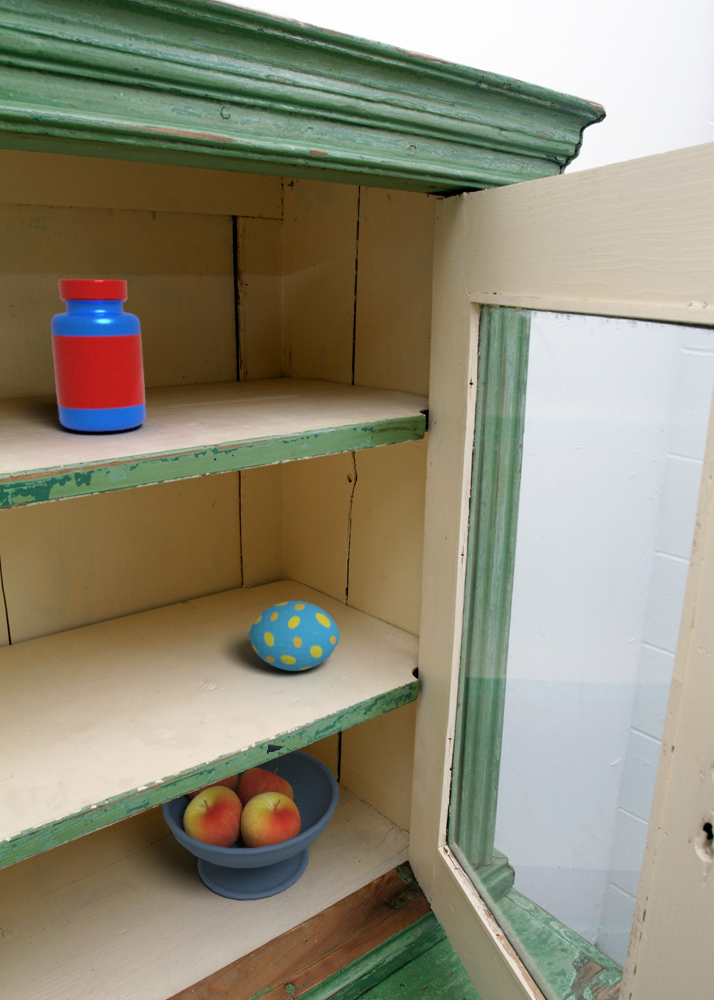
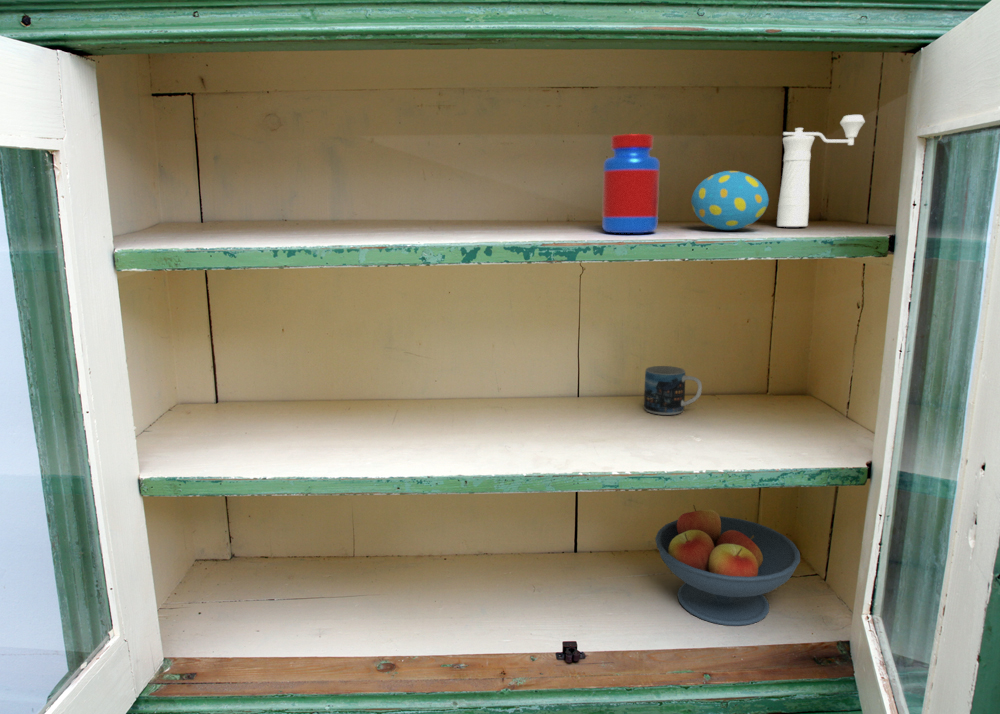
pepper mill: none [275,254,361,396] -> present [777,115,865,227]
mug: none [115,578,197,651] -> present [644,366,702,415]
decorative egg: present [249,601,340,671] -> present [691,171,769,230]

